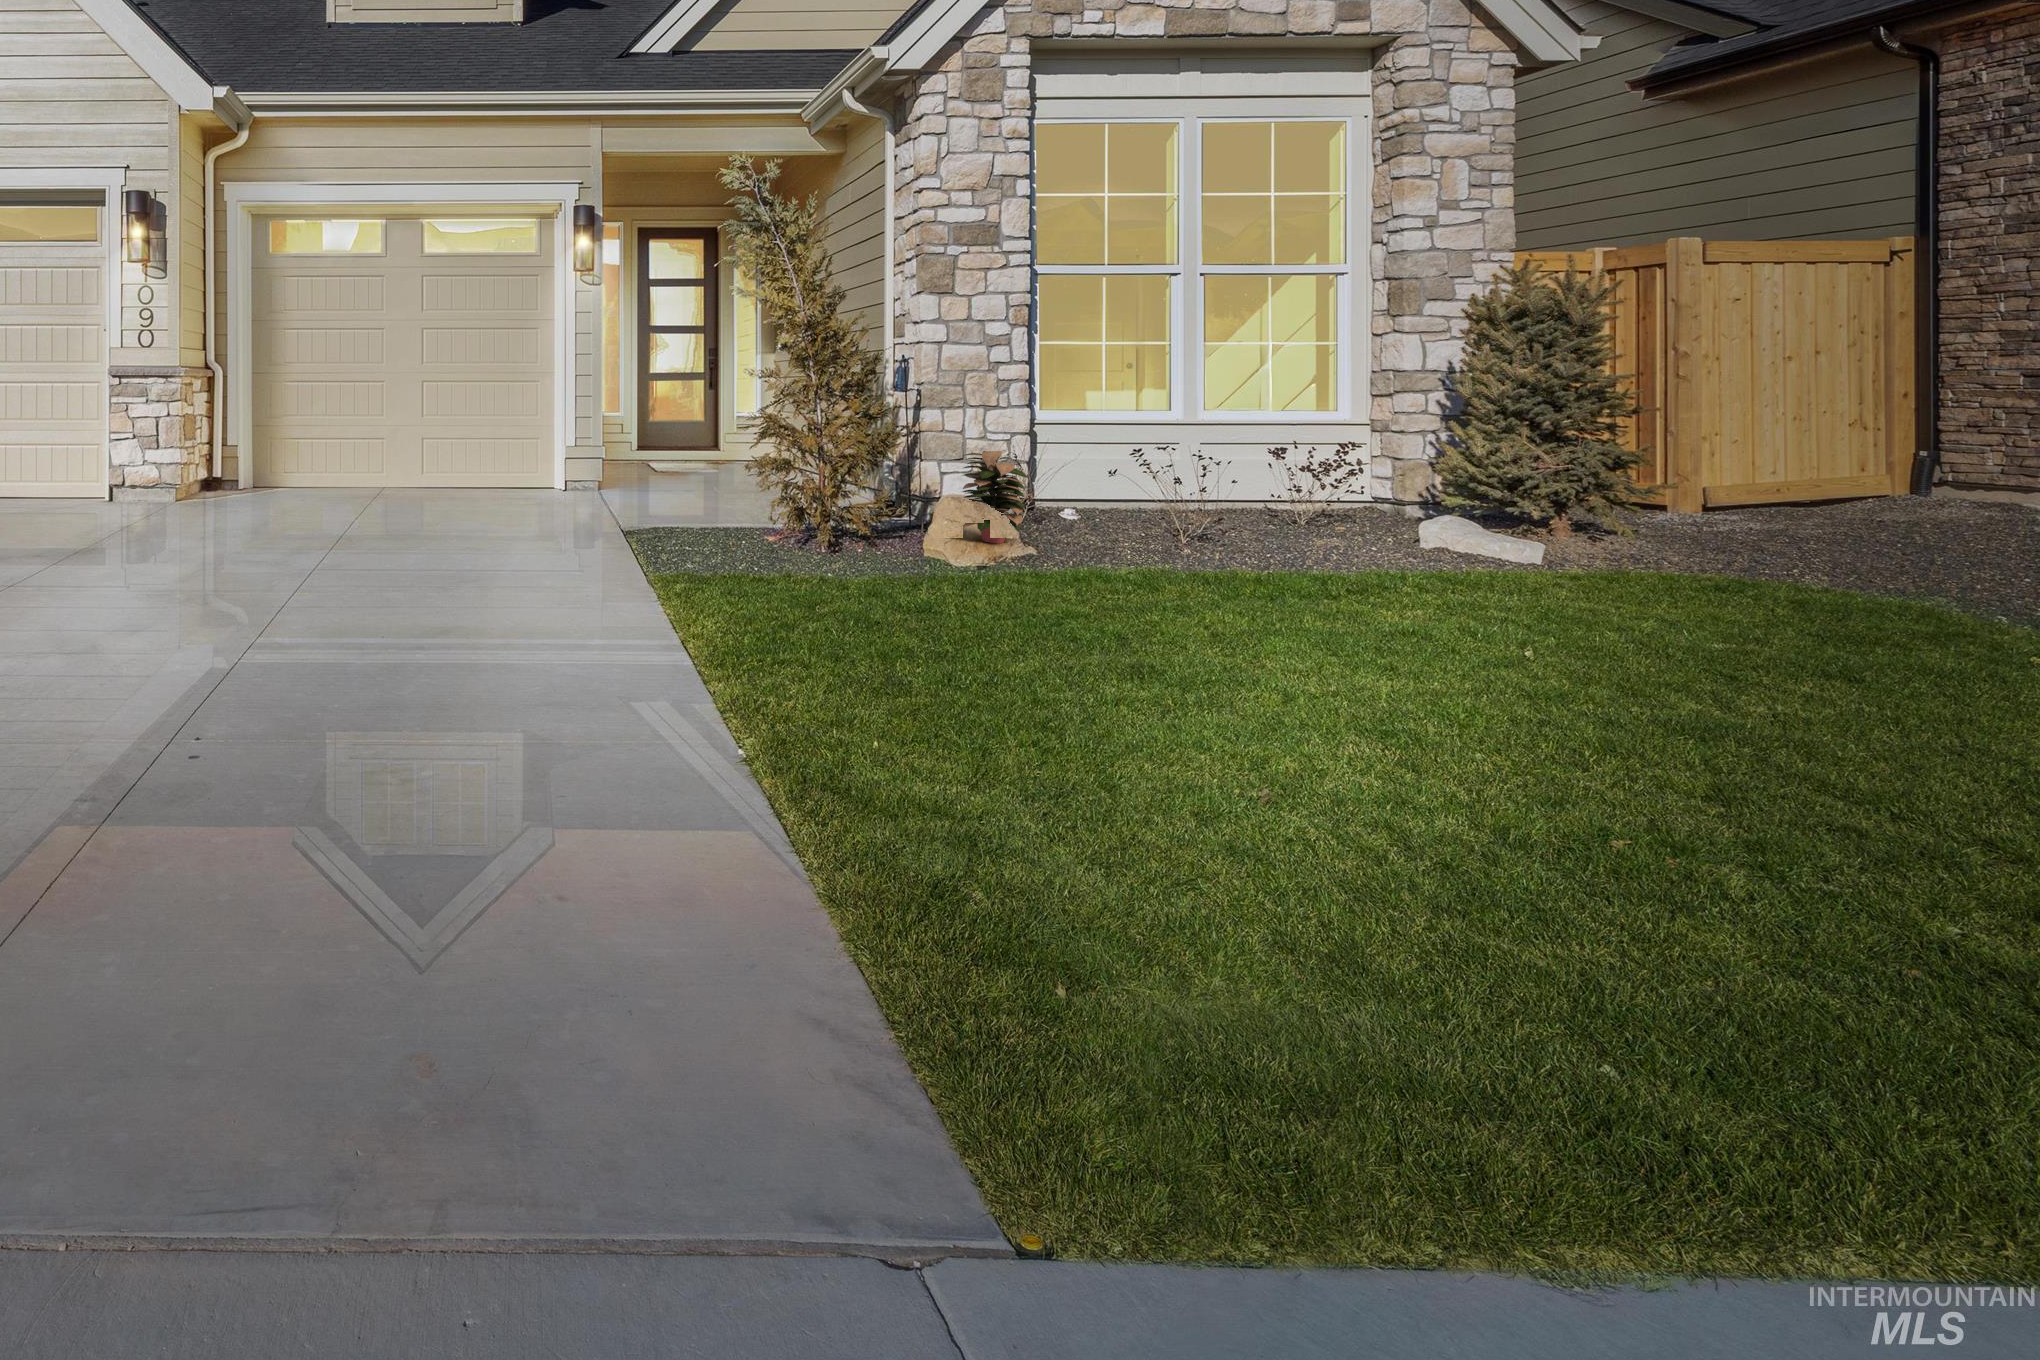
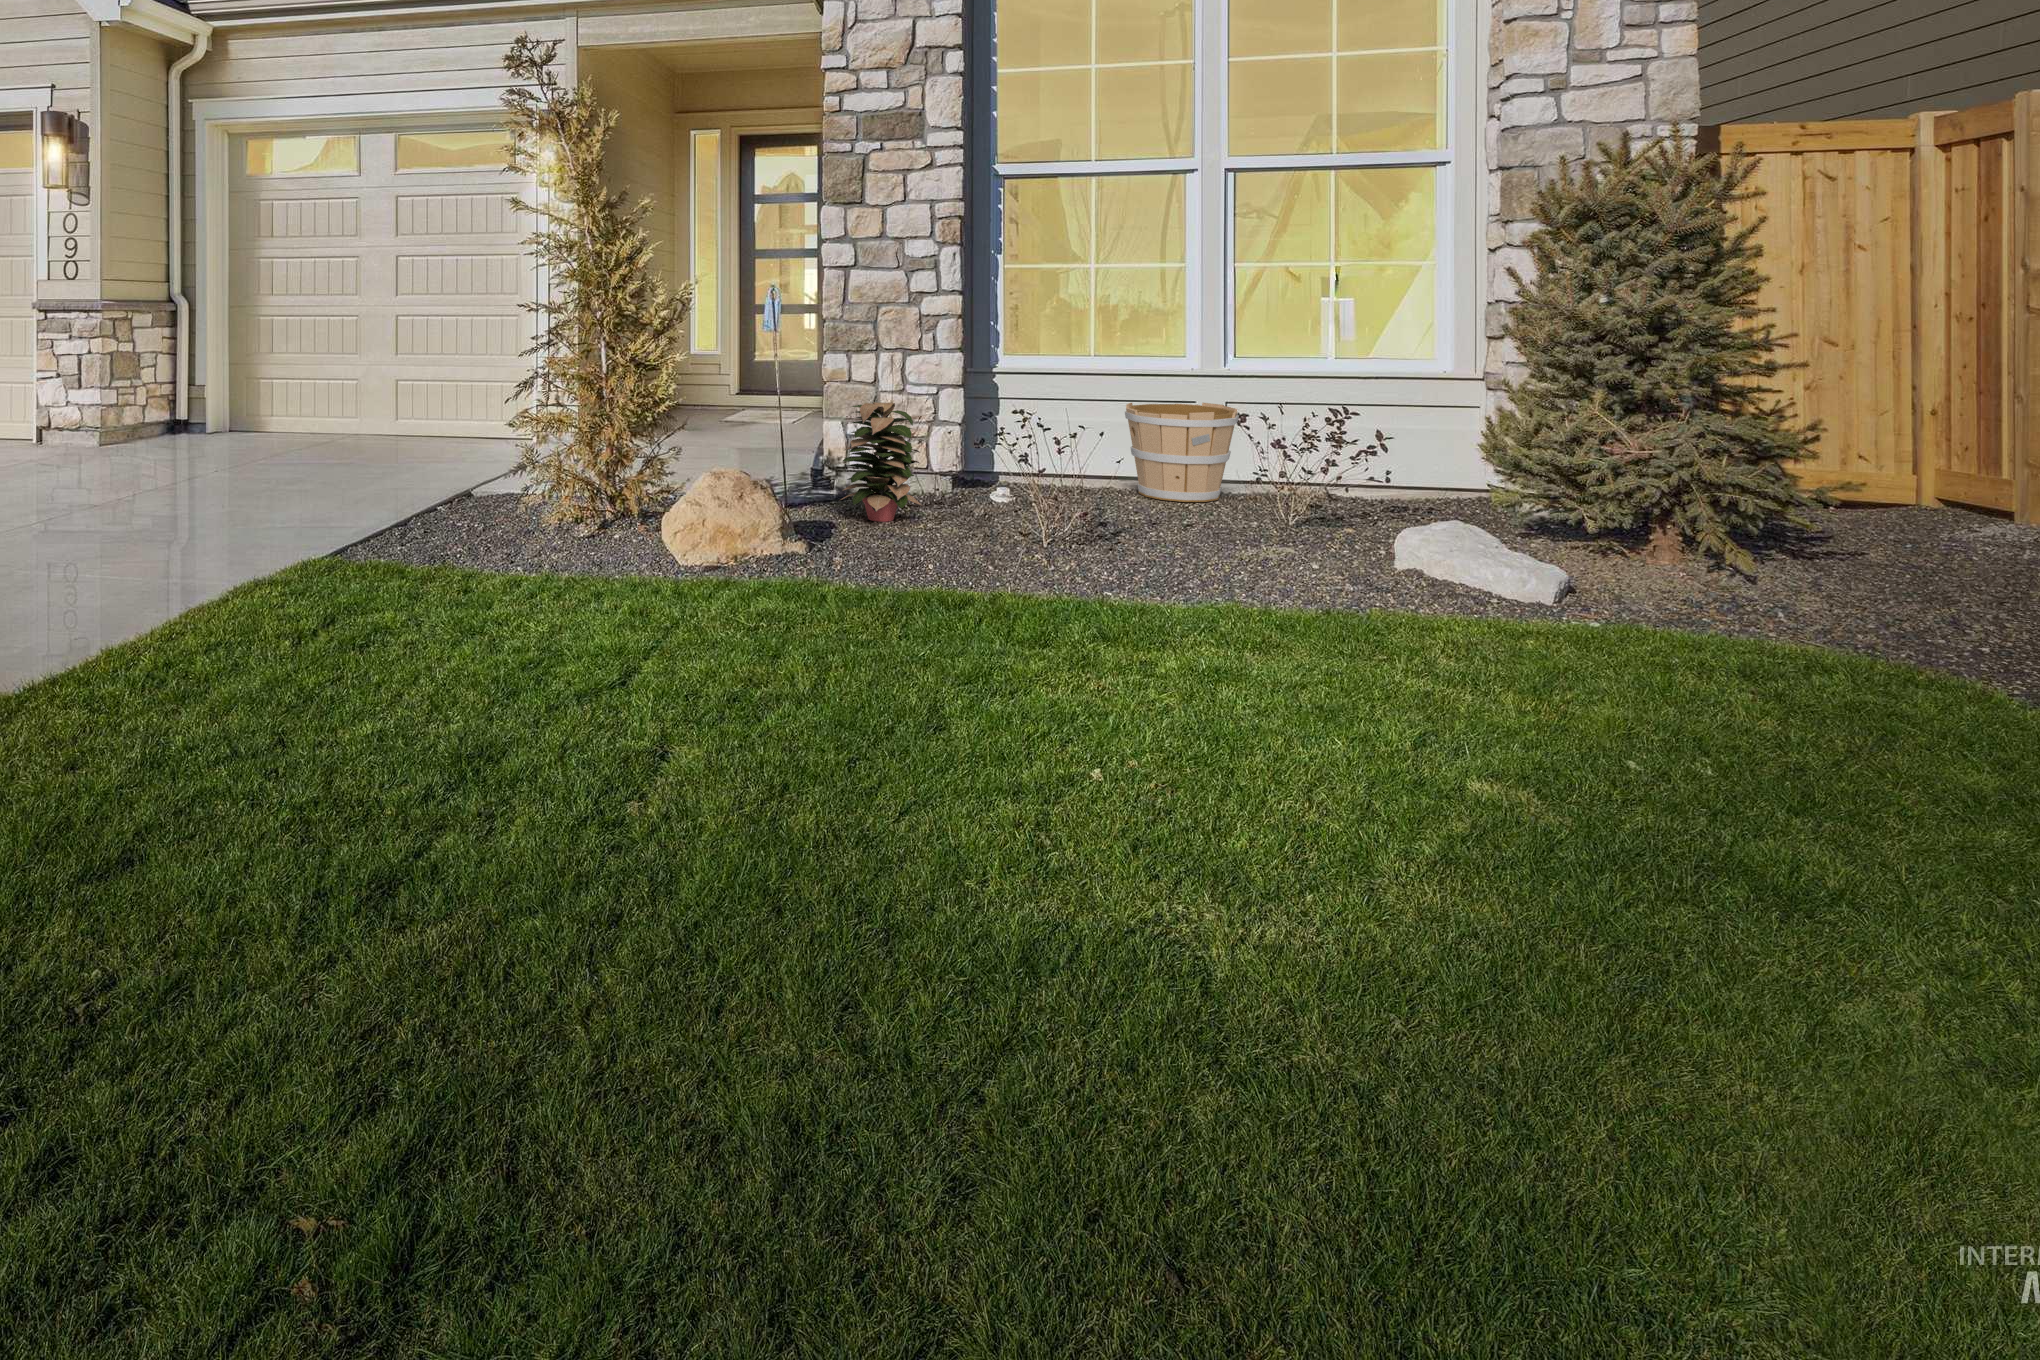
wooden bucket: none [1144,447,1235,520] -> present [1125,403,1239,502]

